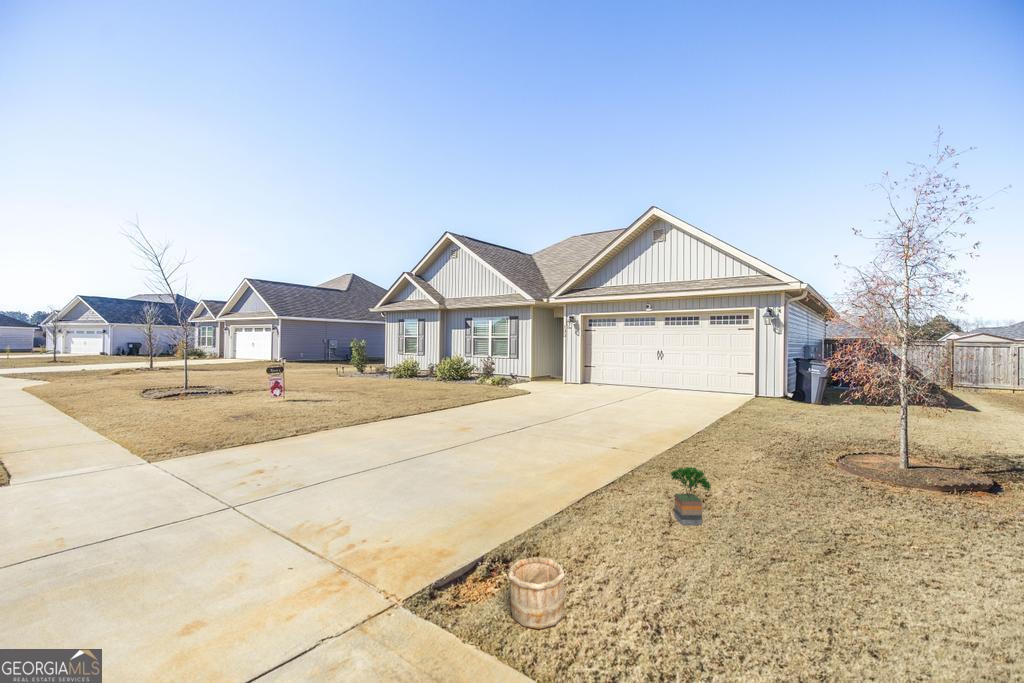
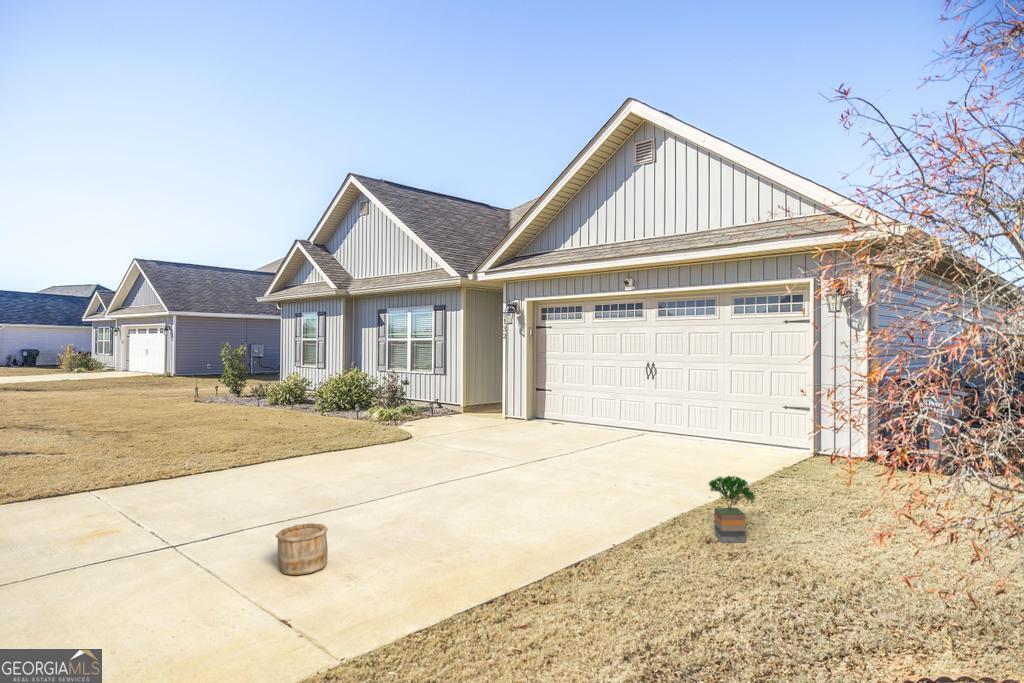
wooden bucket: present [509,557,565,629] -> present [276,523,328,575]

